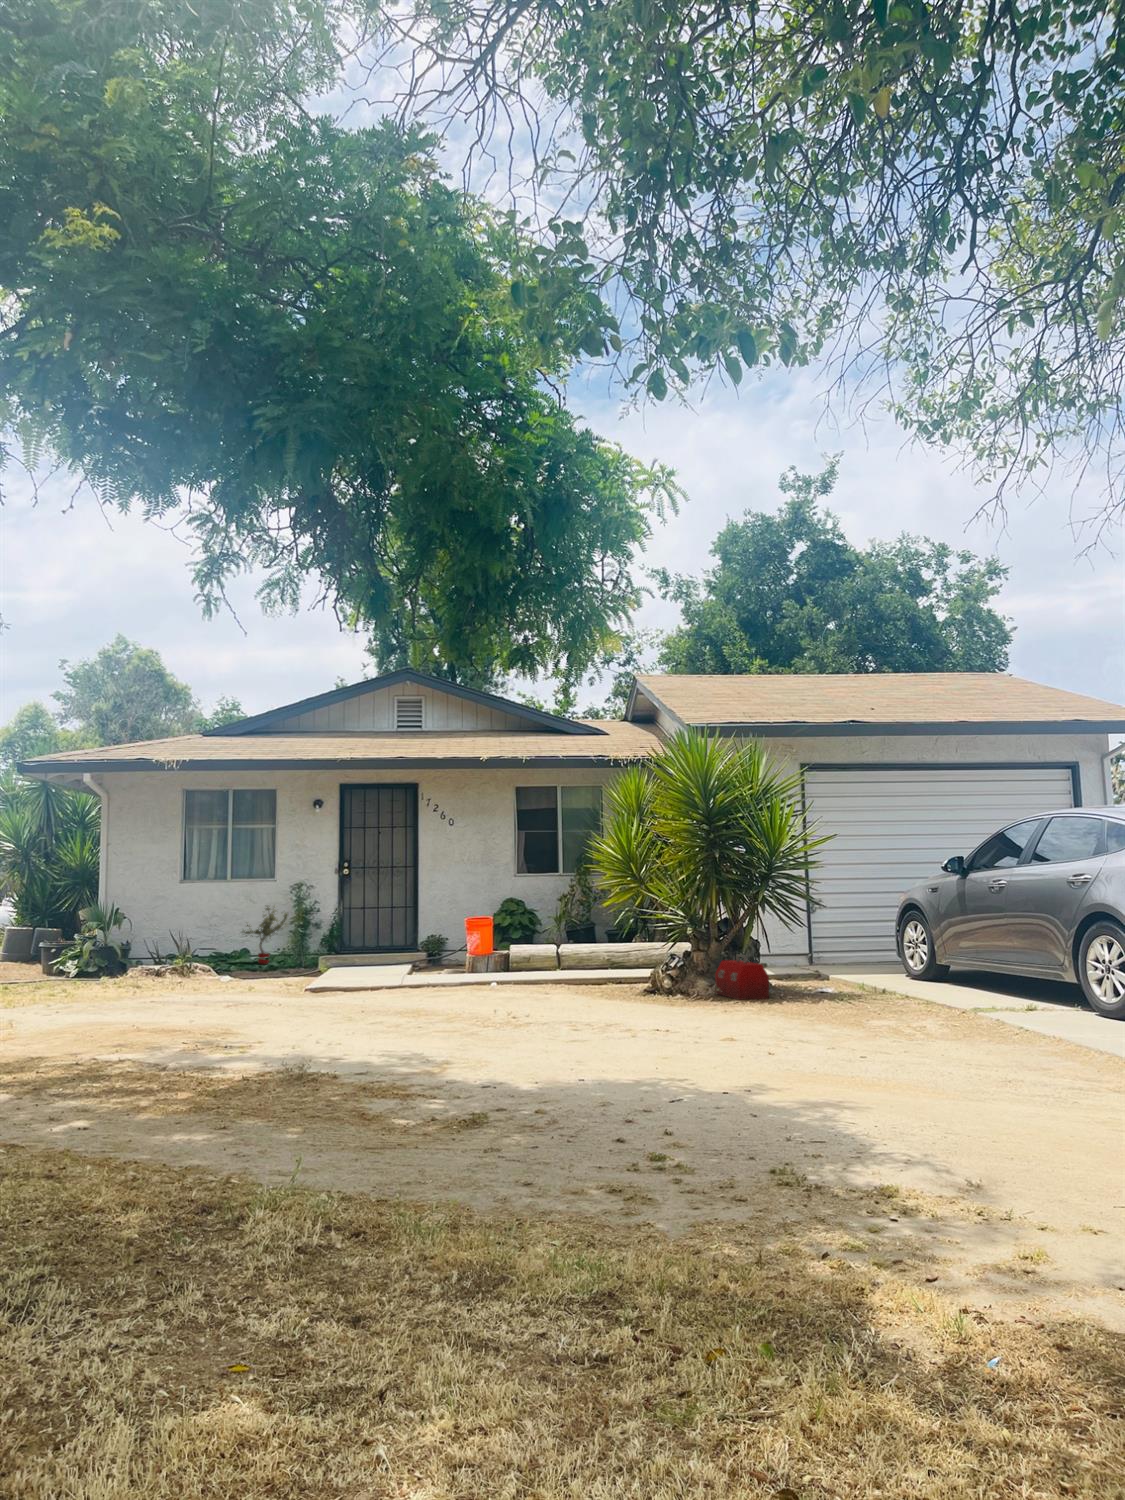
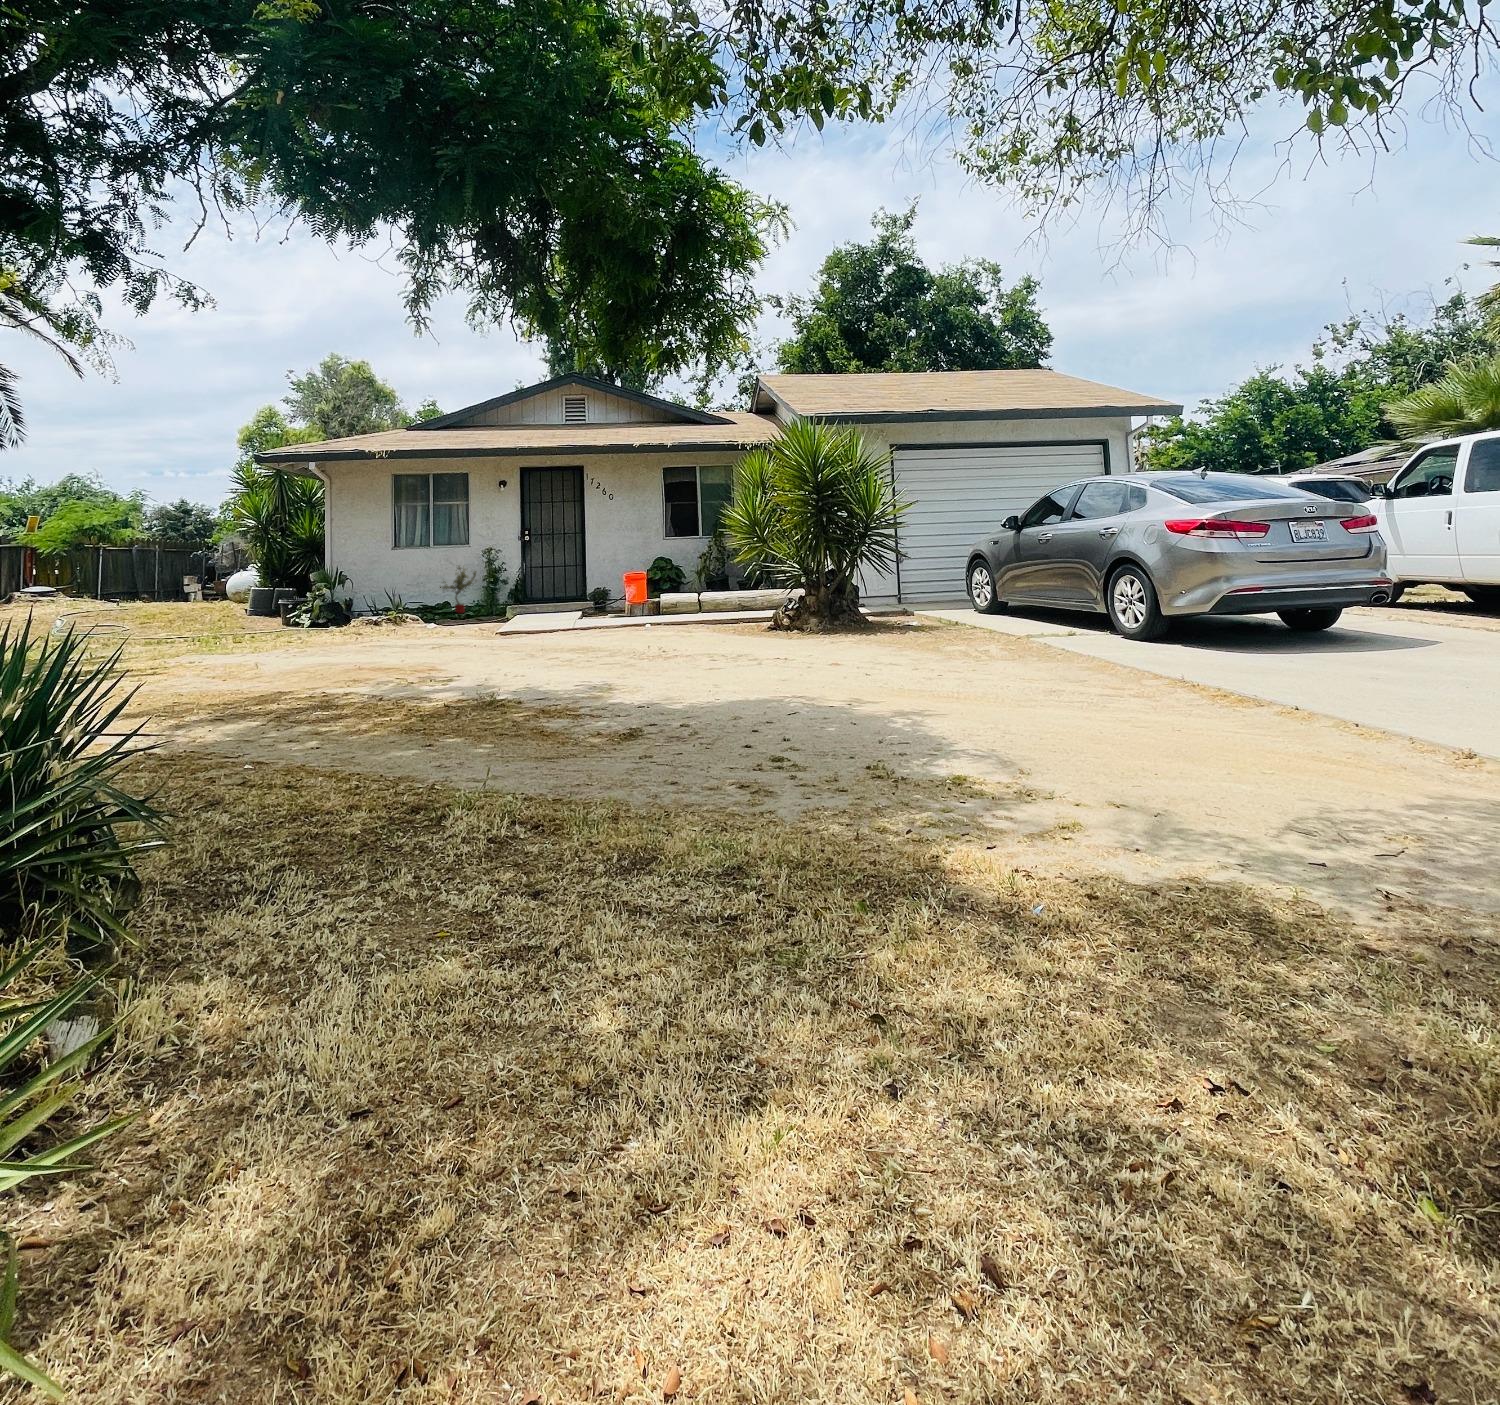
toolbox: present [715,954,769,1000] -> none [825,598,868,634]

